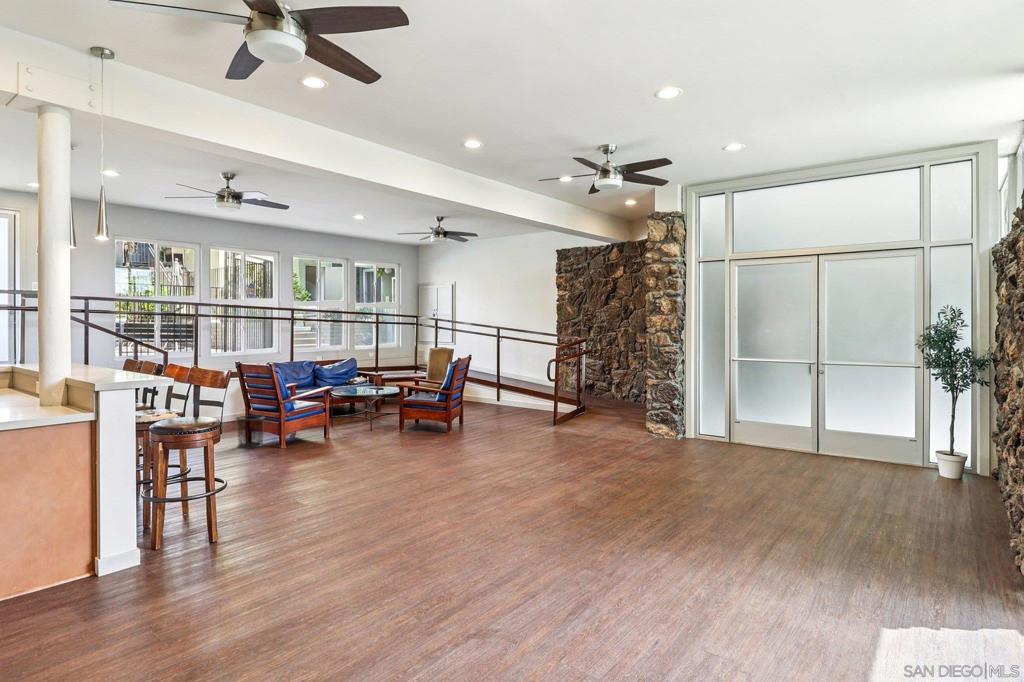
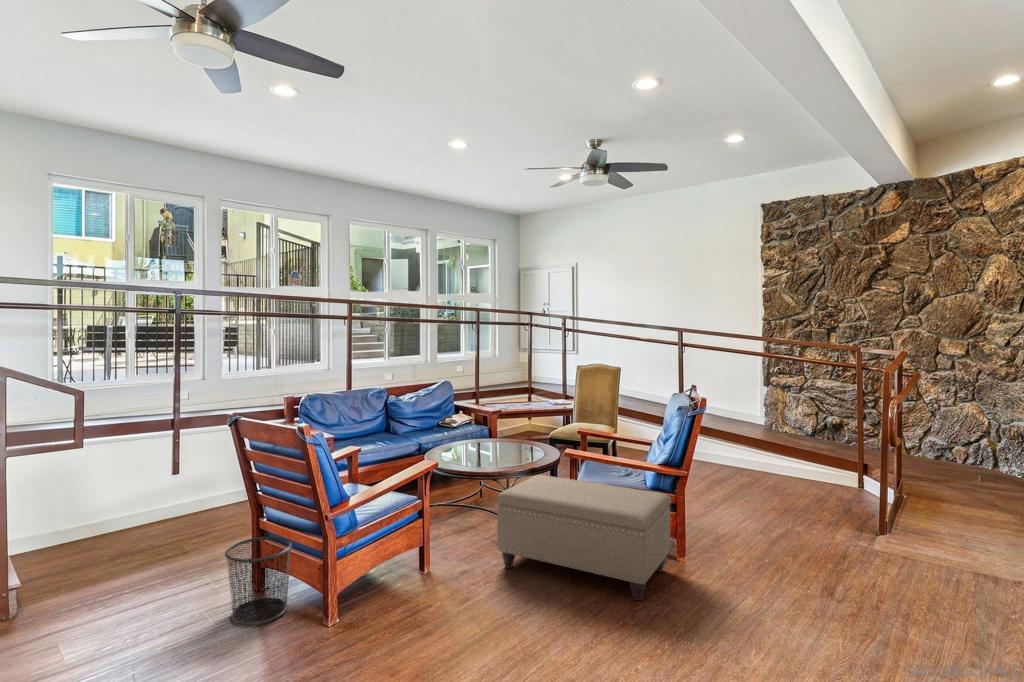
ottoman: none [362,396,444,441] -> present [497,475,671,600]

